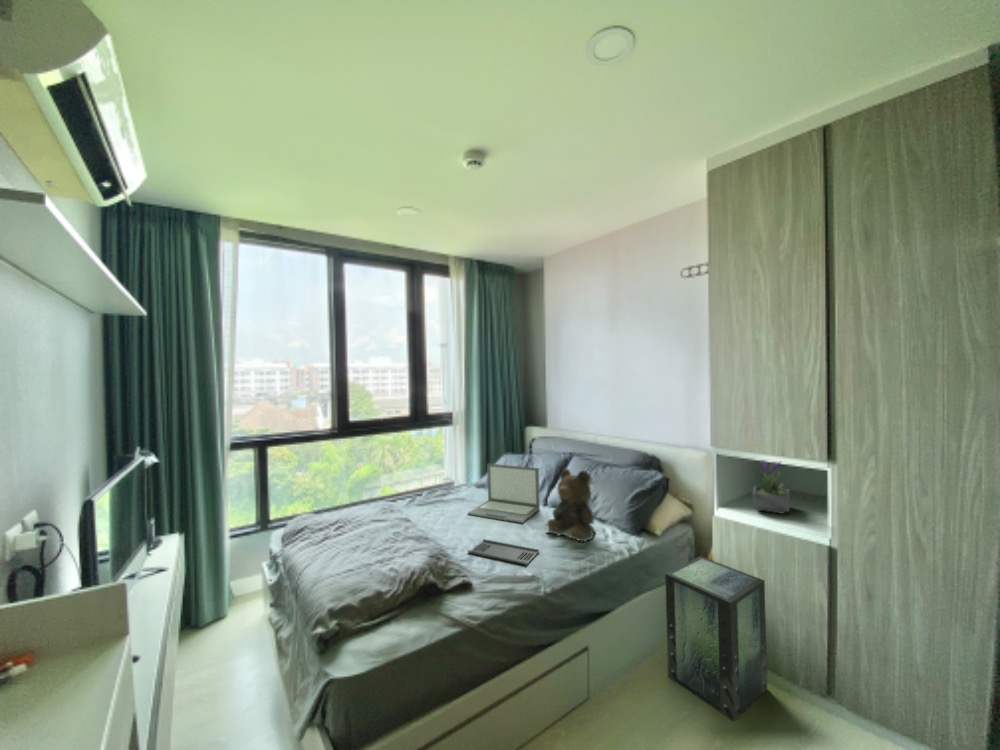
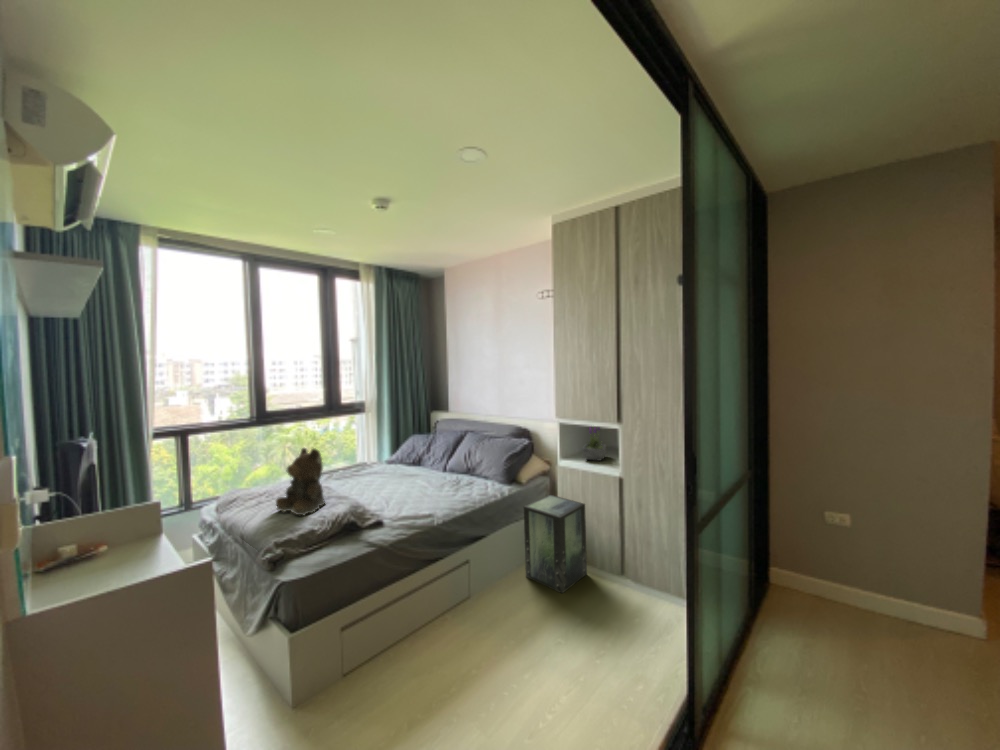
laptop: present [468,464,540,523] -> none [380,441,439,484]
teddy bear: present [547,468,595,541] -> present [276,448,325,515]
tray: present [468,539,539,565] -> none [381,496,436,509]

